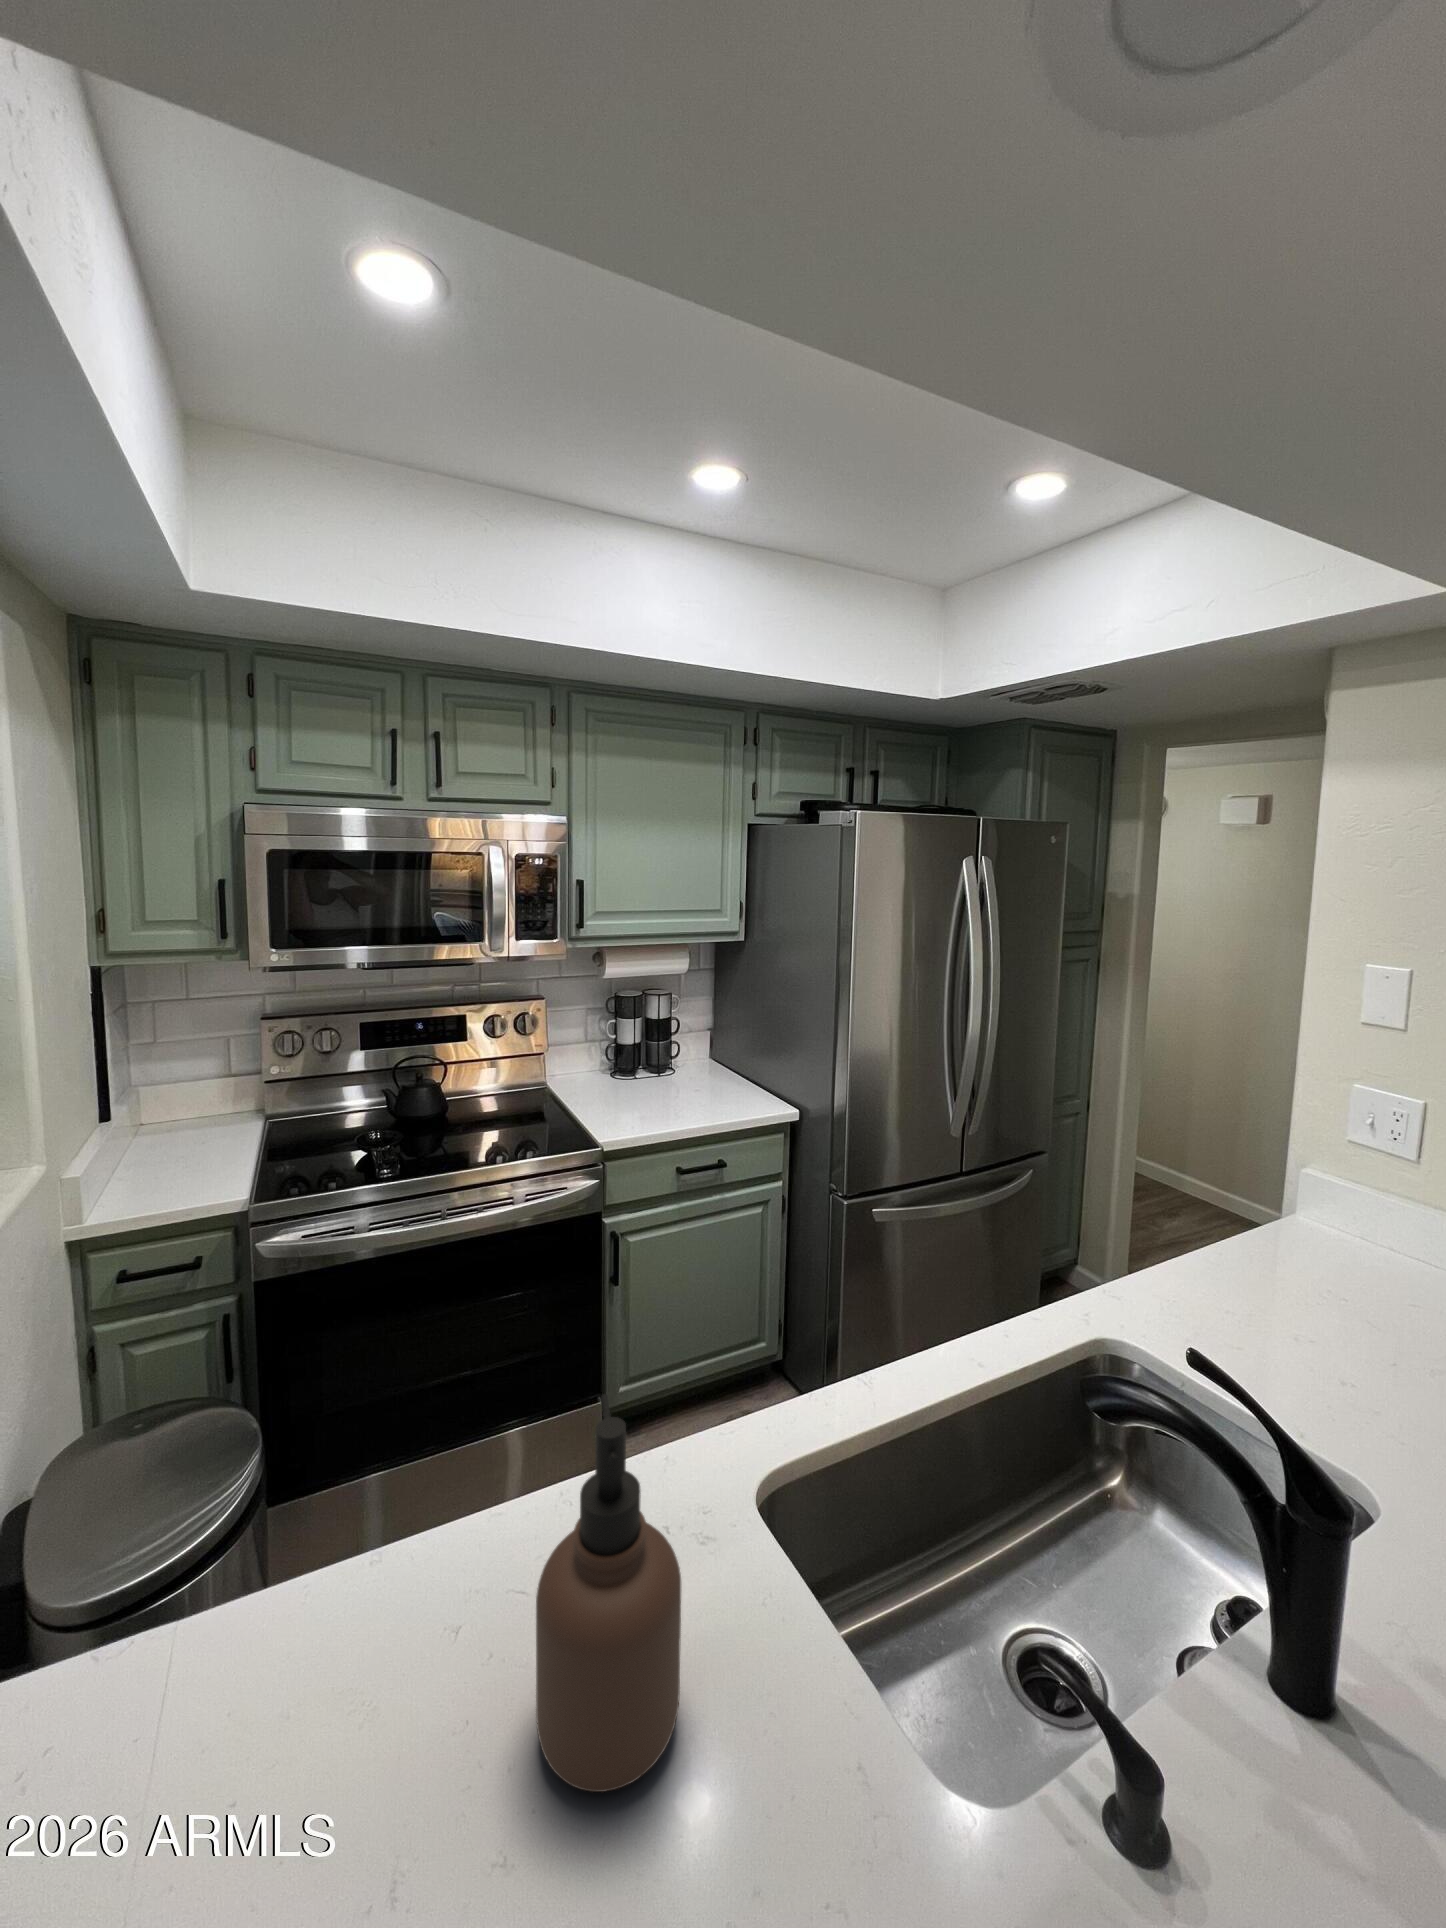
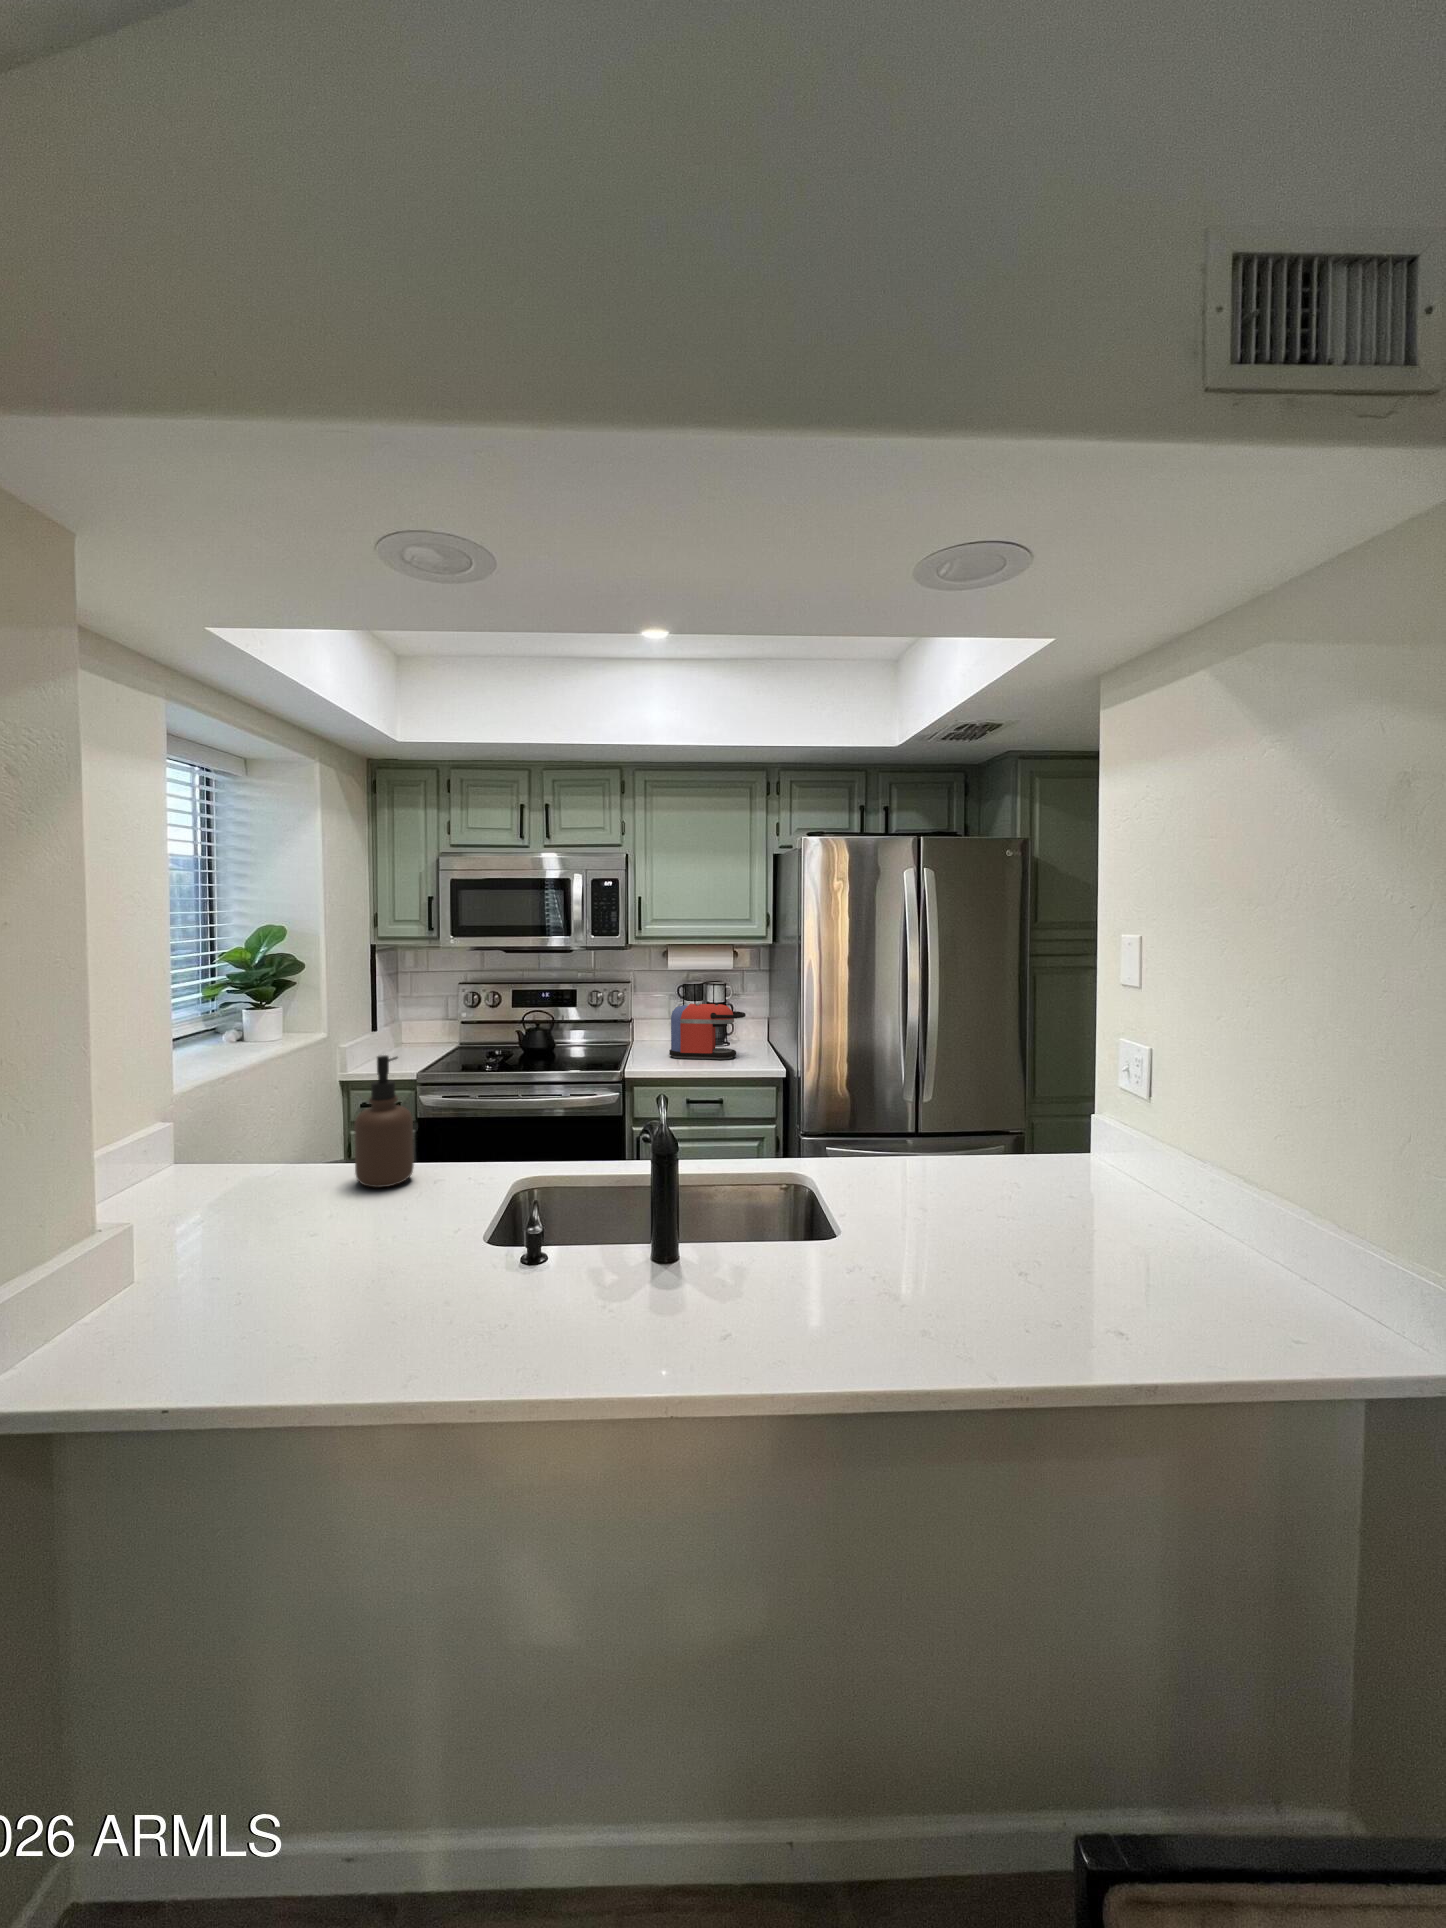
coffee maker: none [623,1028,726,1107] -> present [669,1004,746,1059]

